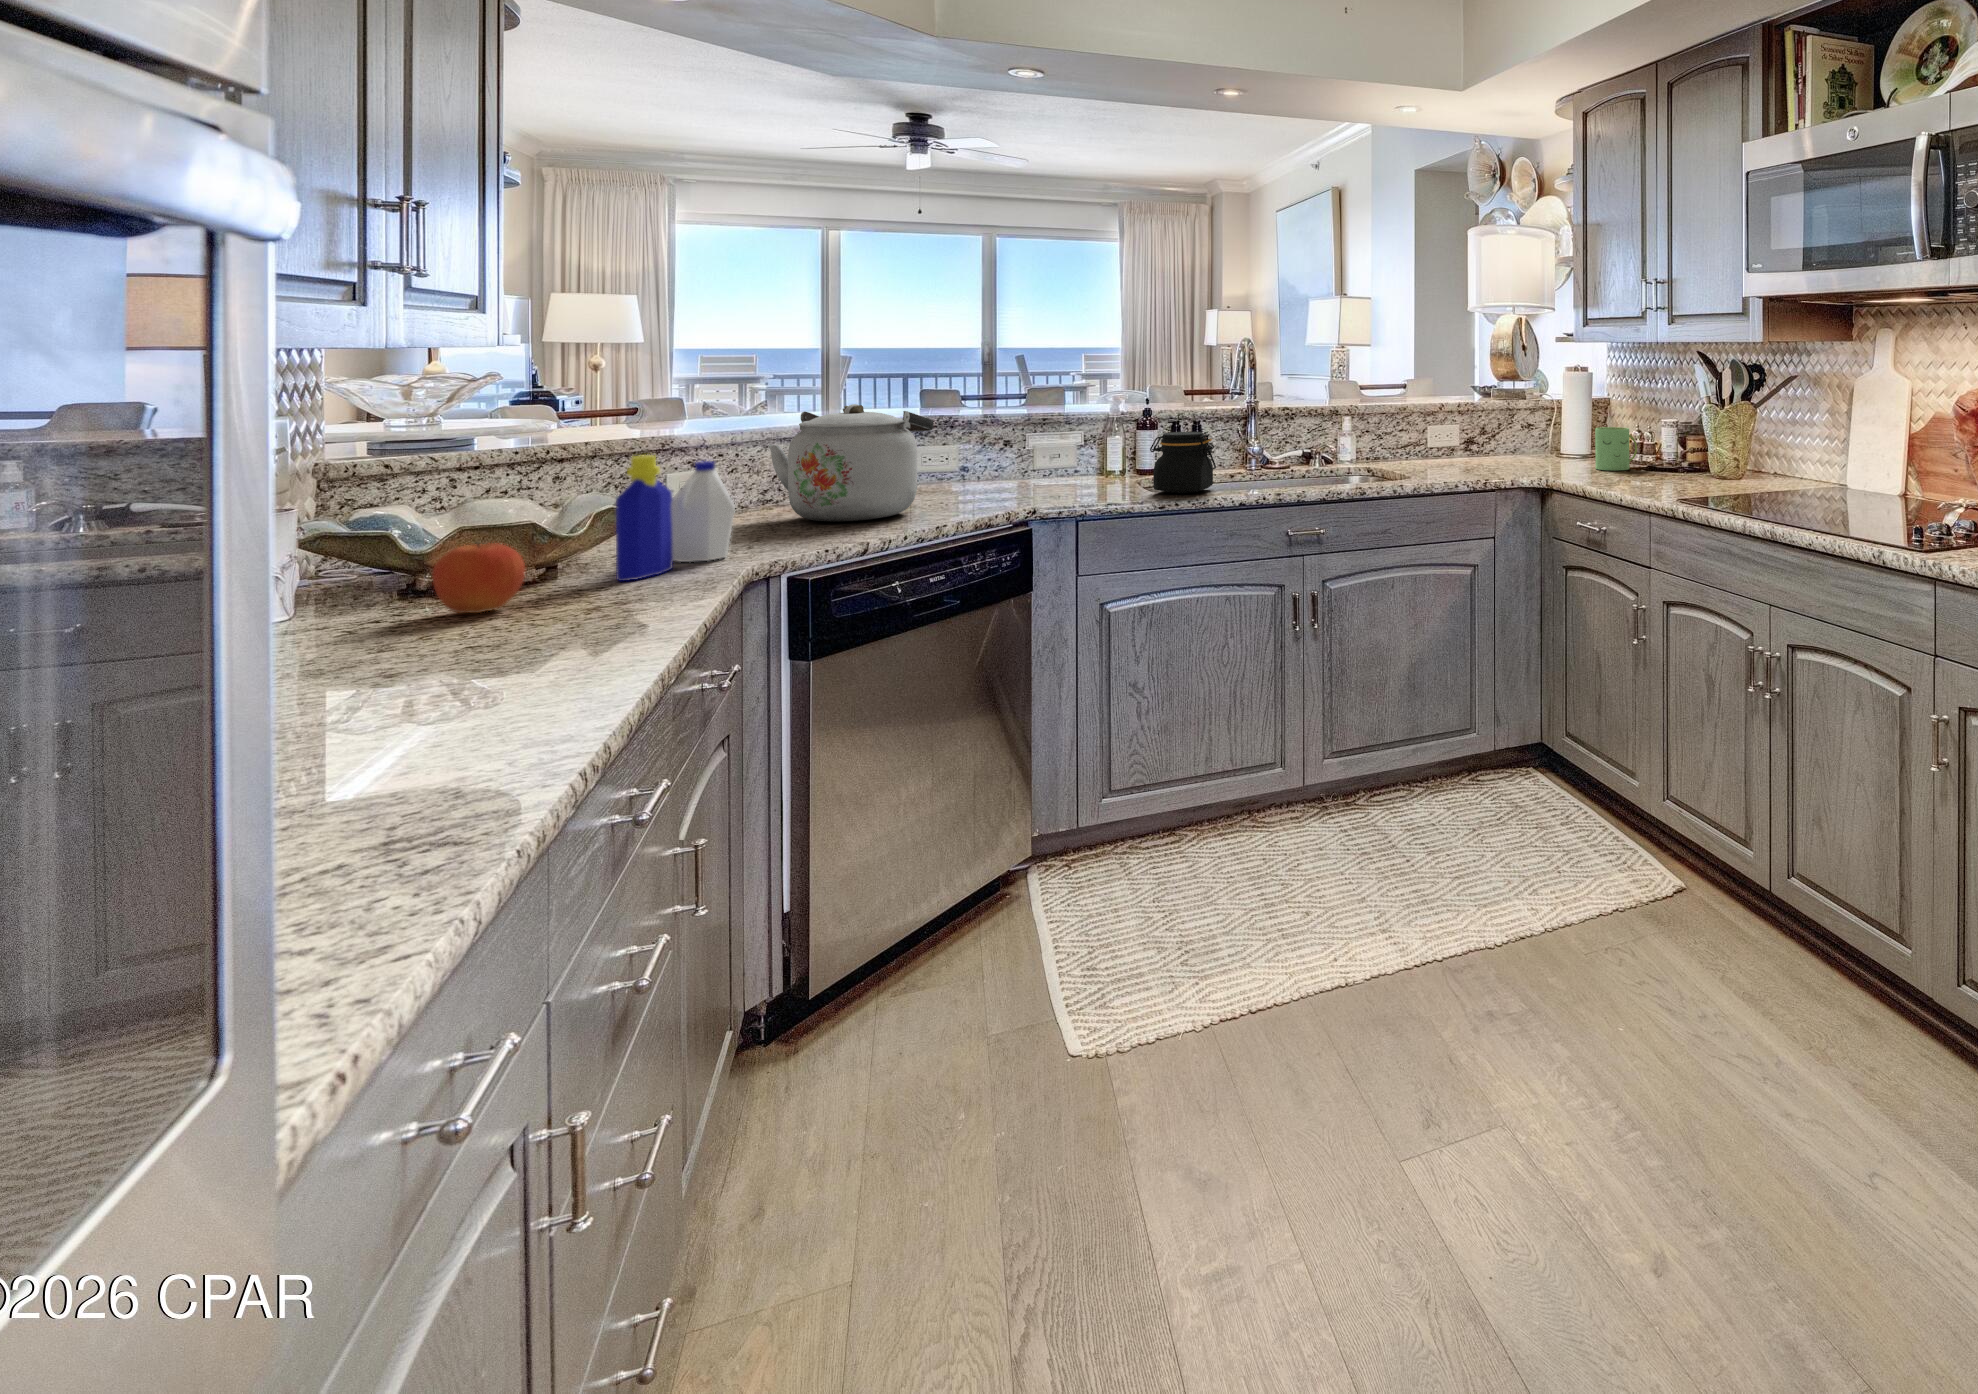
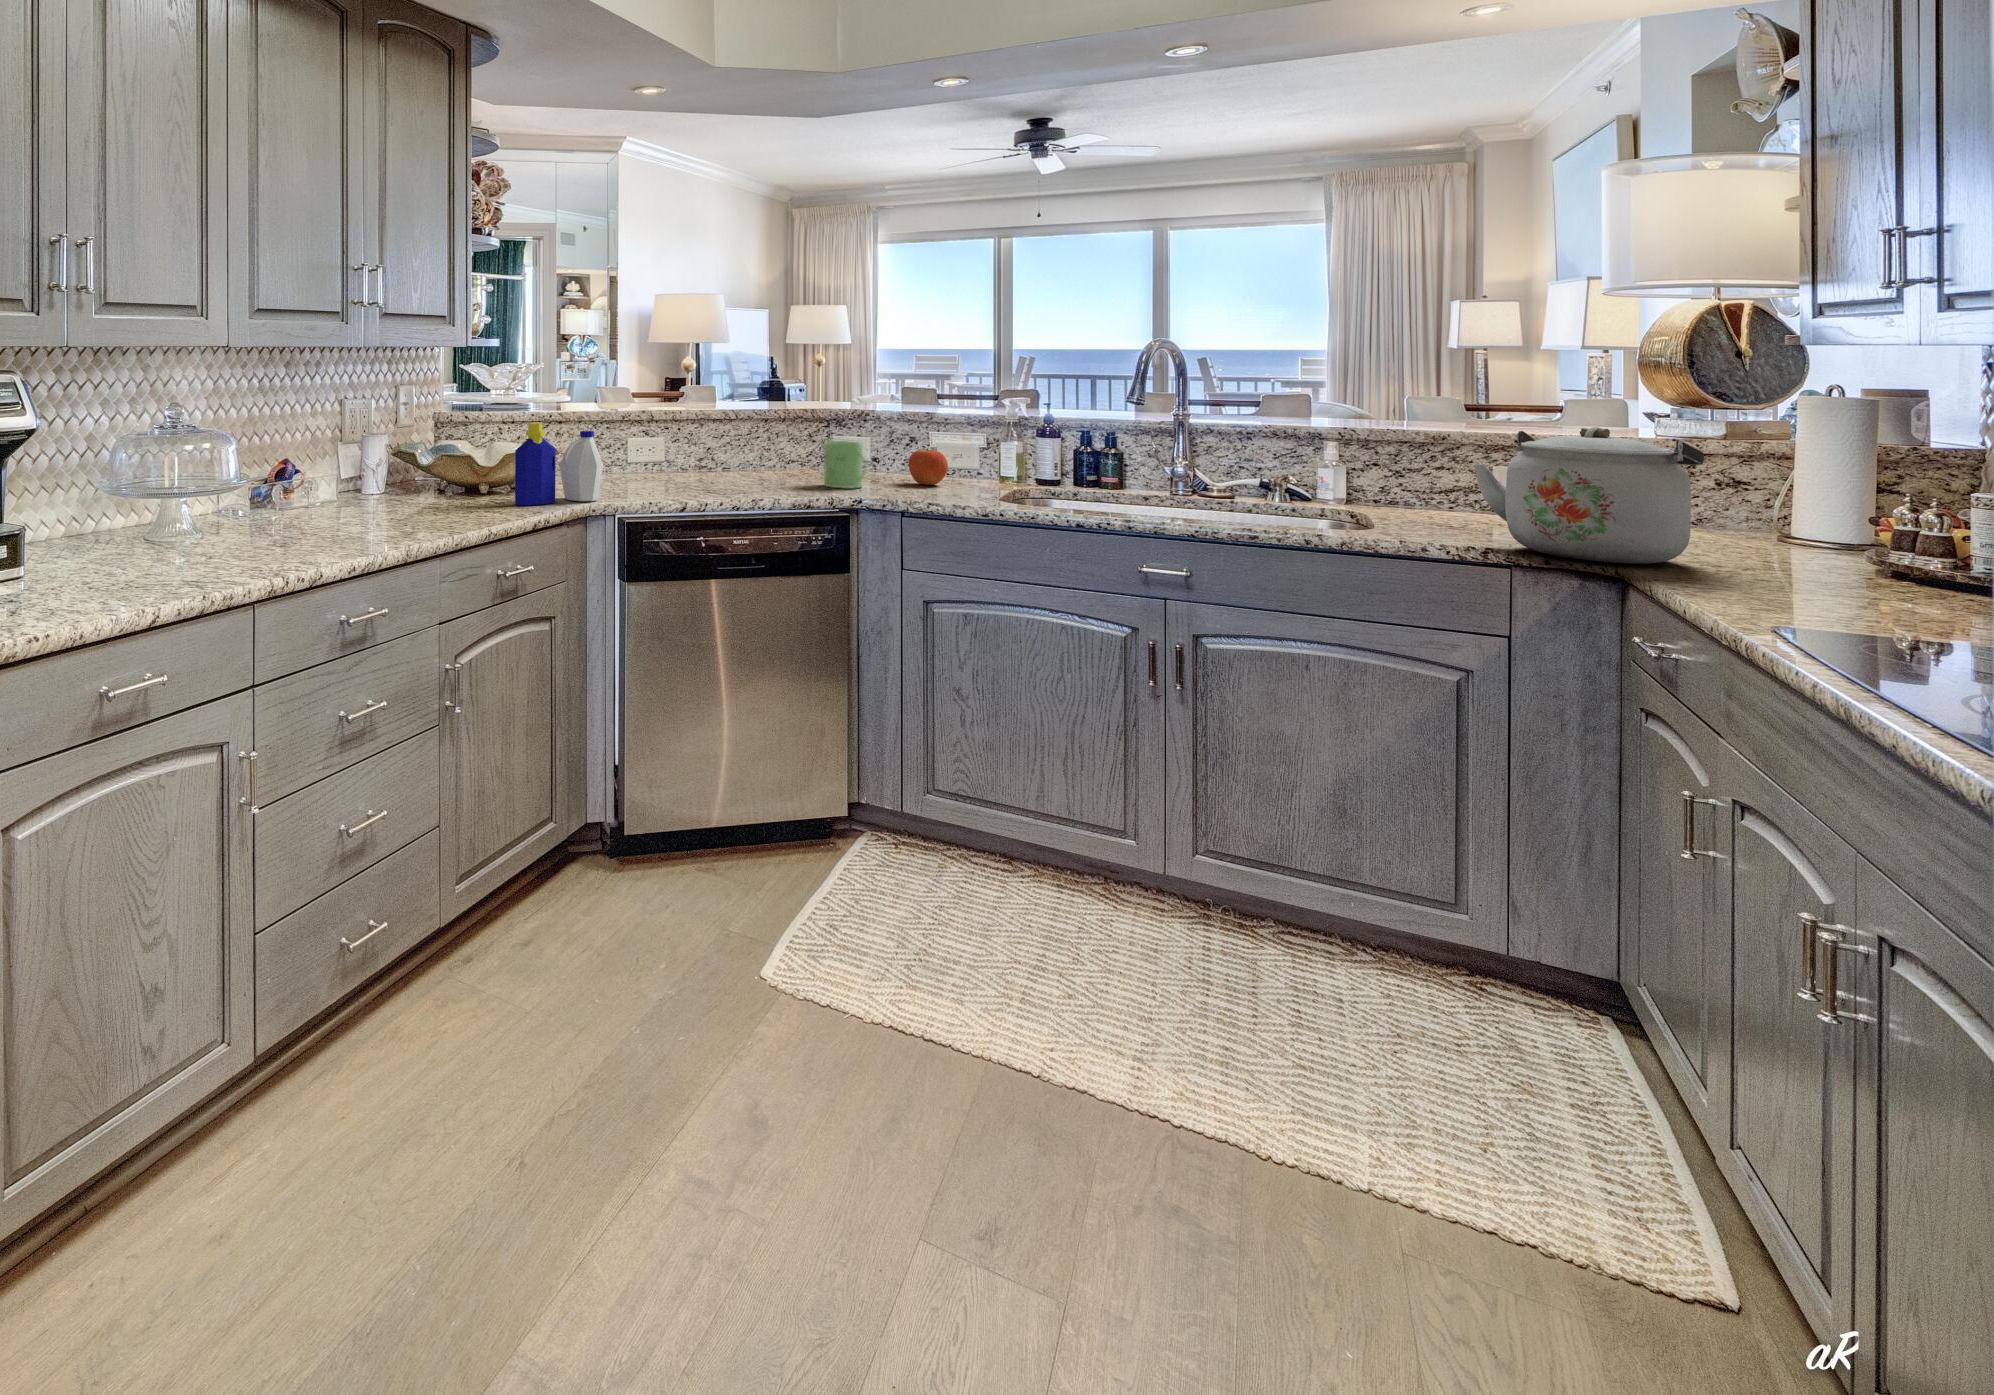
kettle: present [769,404,933,522] -> present [1473,427,1704,564]
mug: present [1595,427,1637,470] -> present [824,441,865,488]
jar: present [1150,432,1216,493] -> none [1004,445,1075,510]
fruit: present [433,543,525,613] -> present [908,449,948,485]

